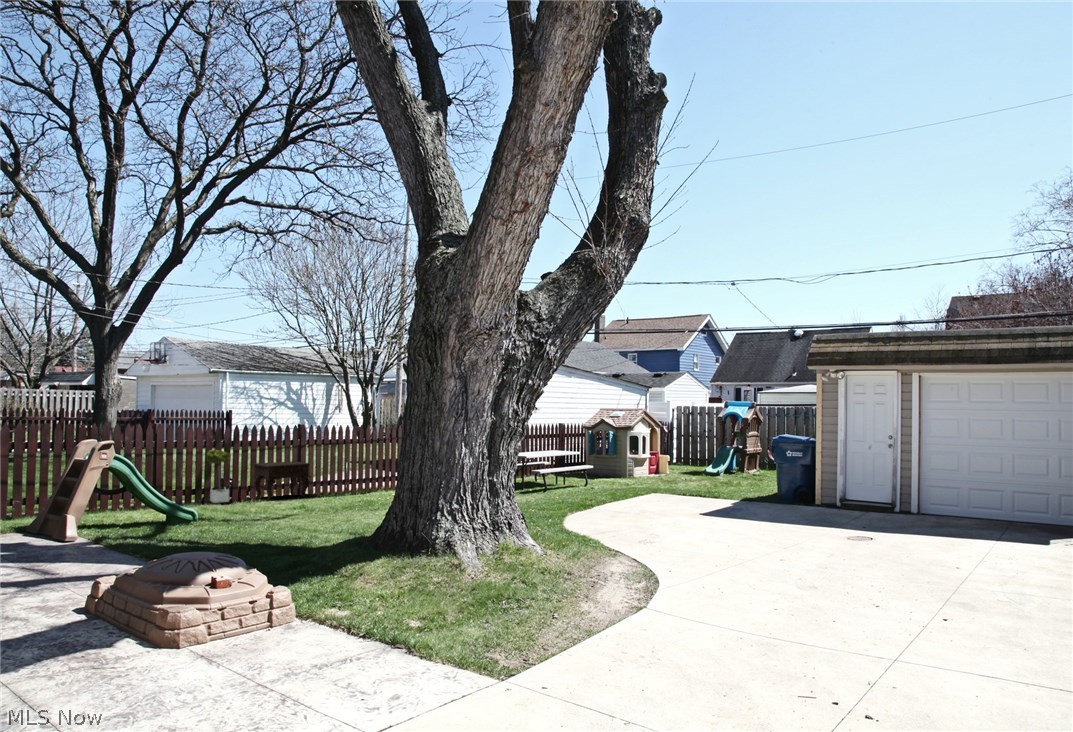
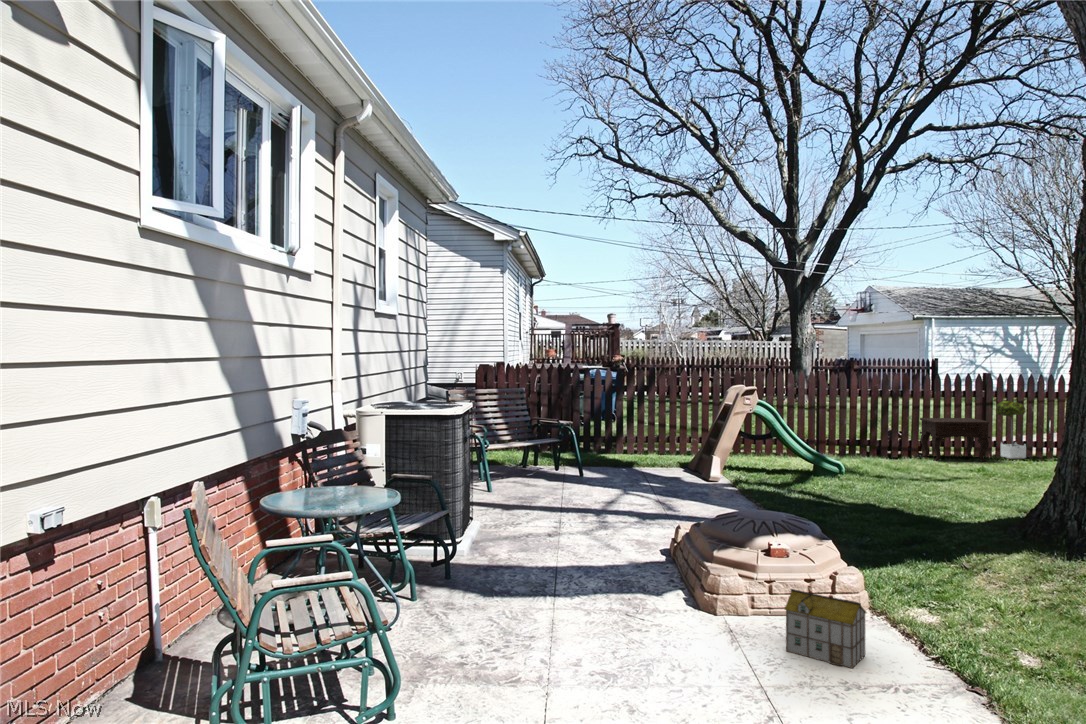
potted tree: present [206,449,231,503] -> present [996,401,1026,458]
toy house: none [256,604,318,661] -> present [785,589,866,668]

